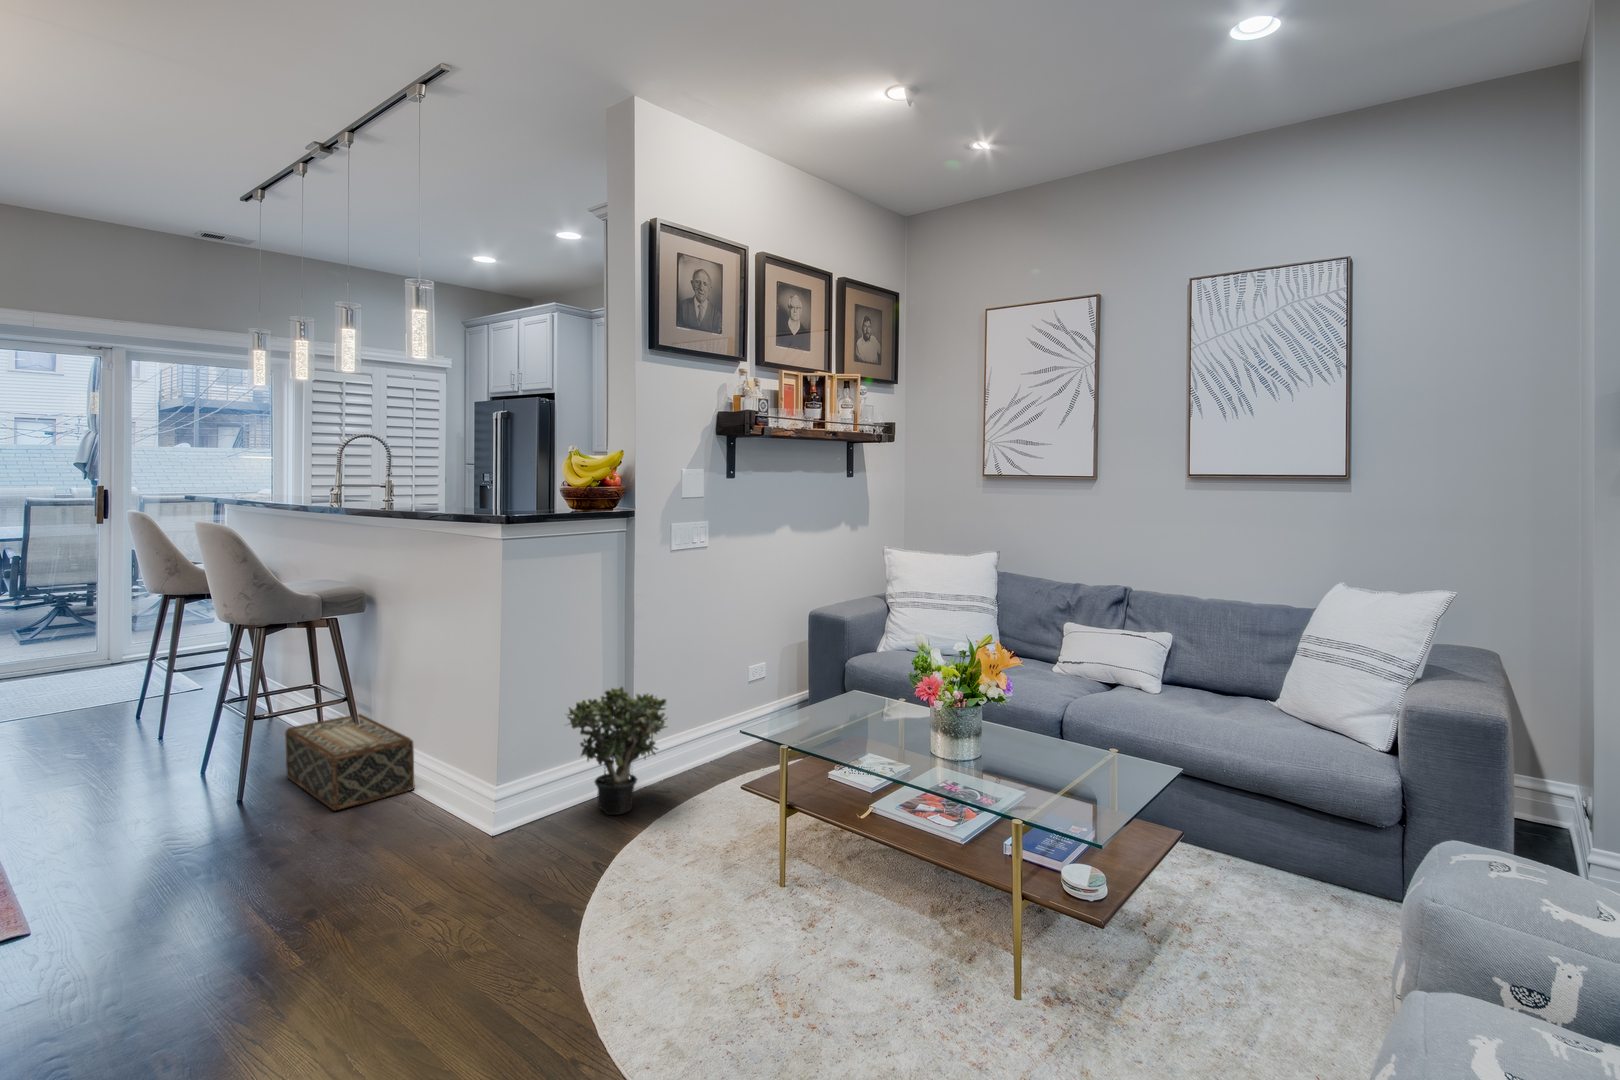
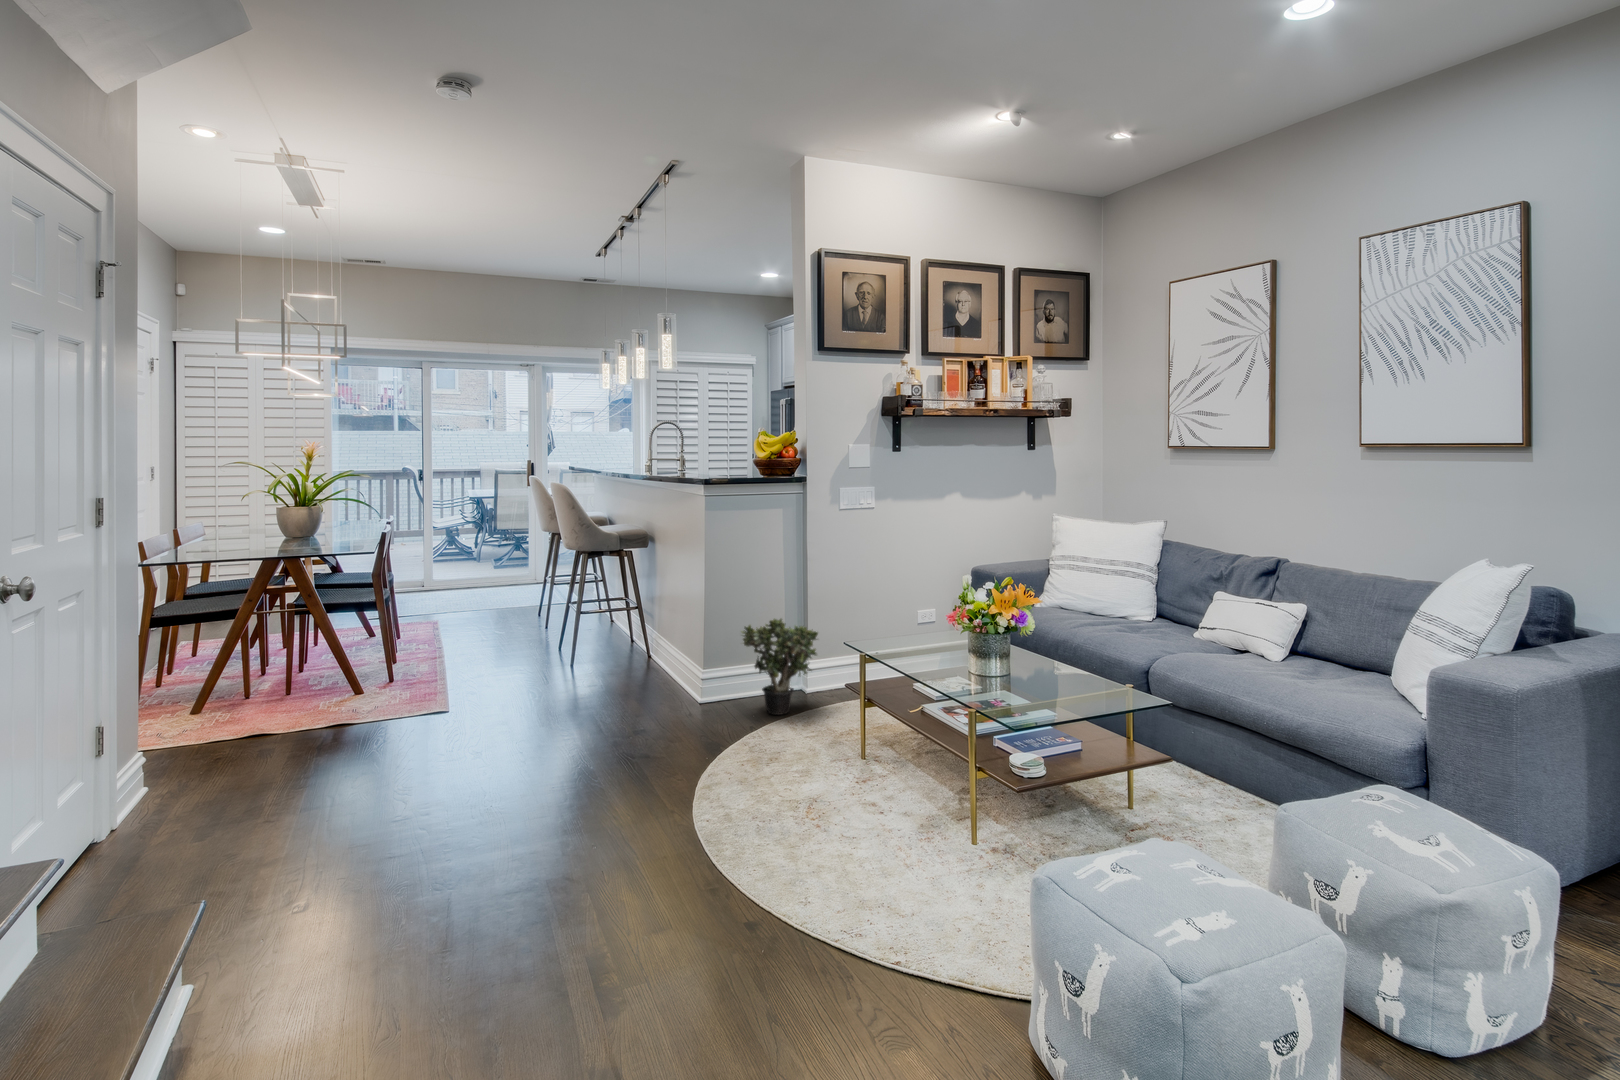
woven basket: present [285,714,415,810] -> none [589,630,659,689]

